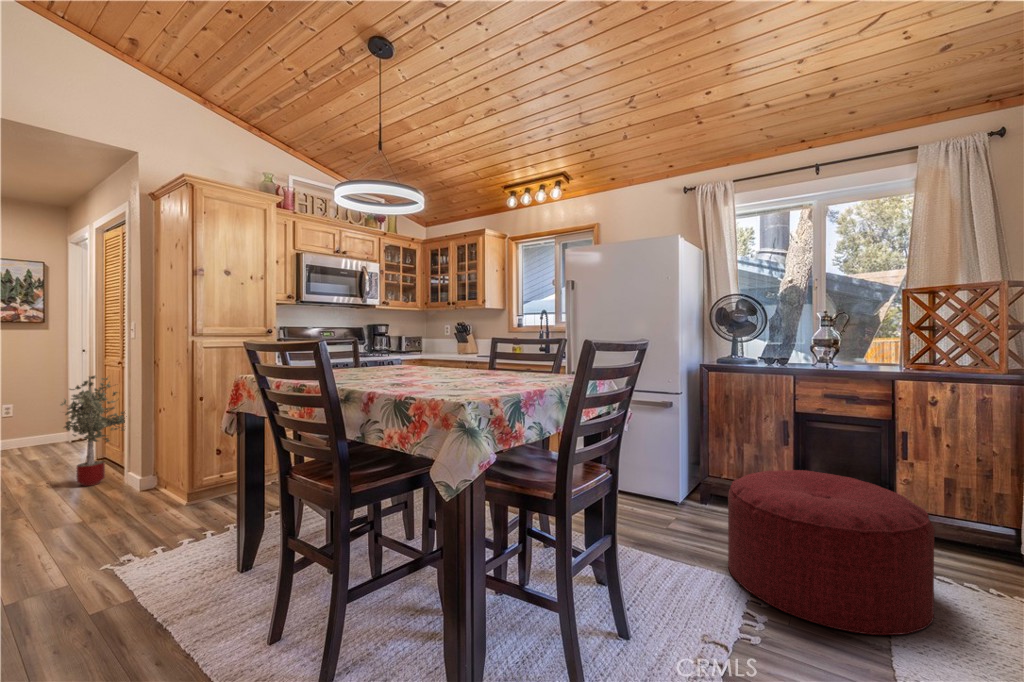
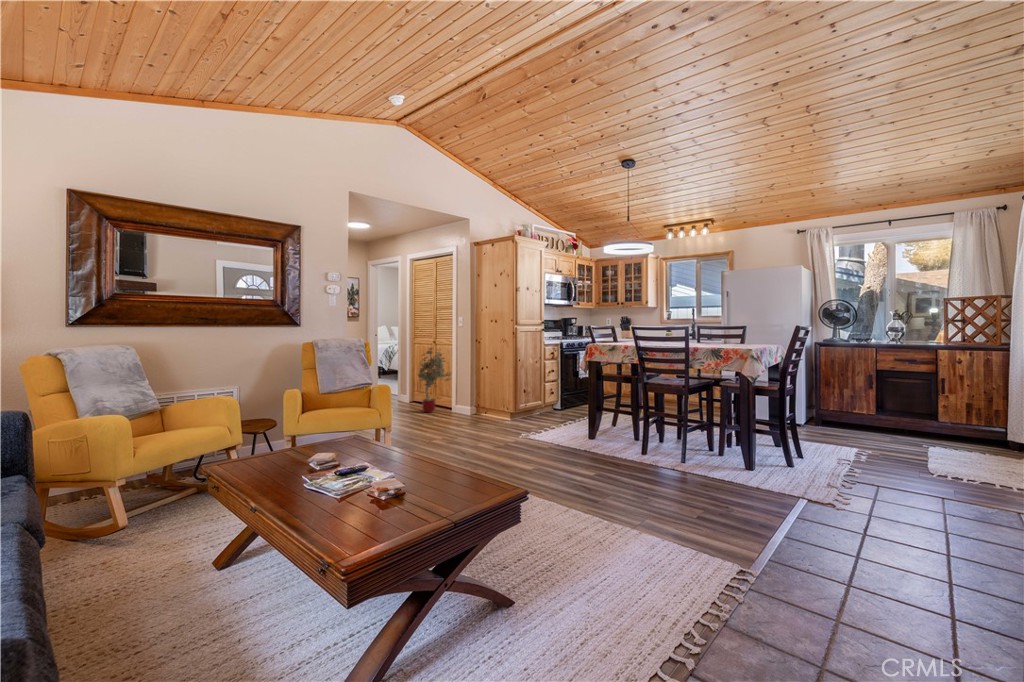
ottoman: present [728,470,935,635] -> none [843,396,954,459]

